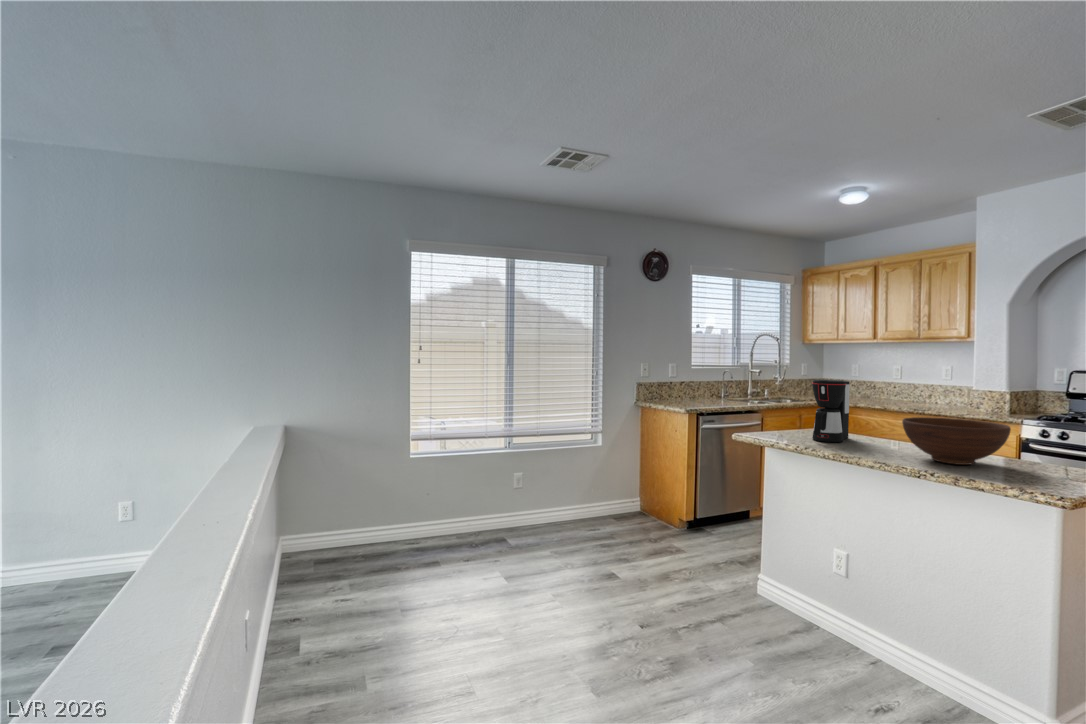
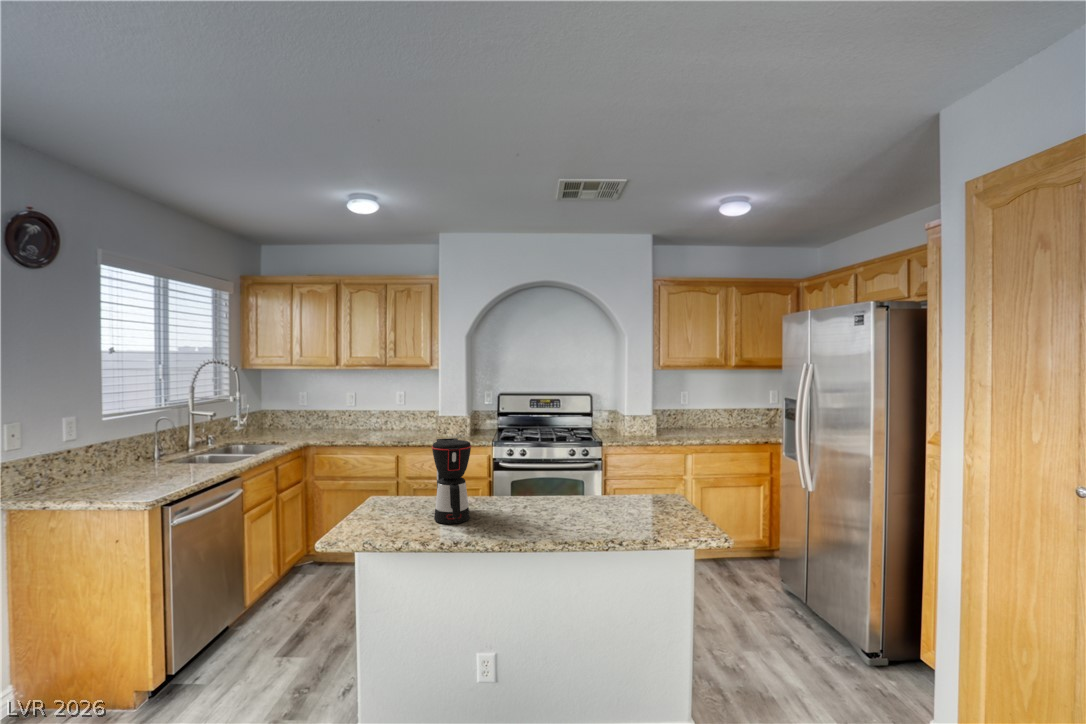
fruit bowl: present [902,417,1011,465] -> none [548,469,638,523]

